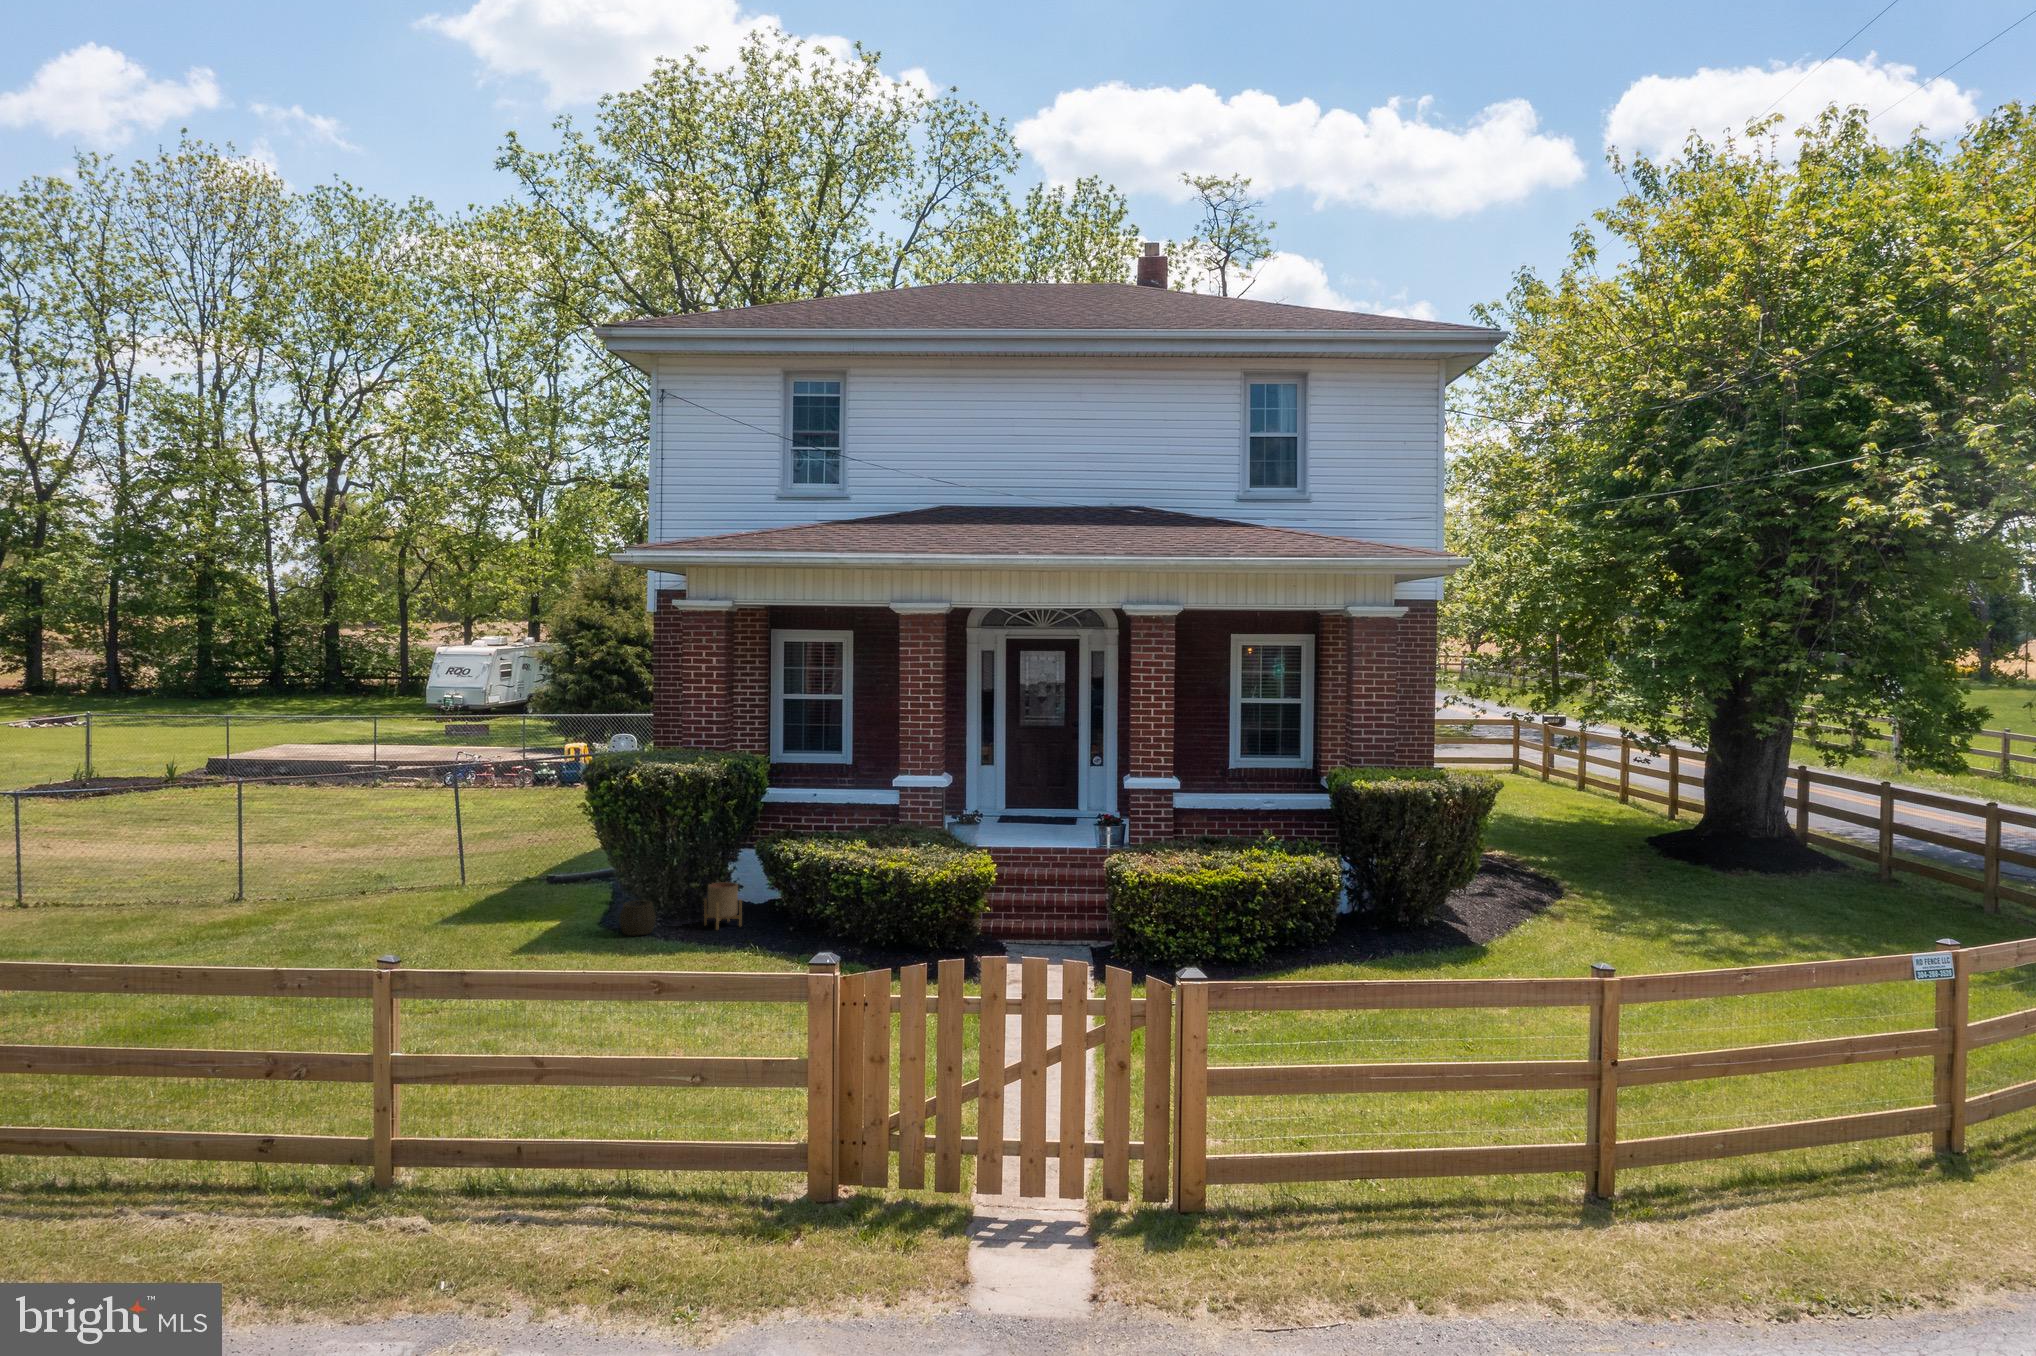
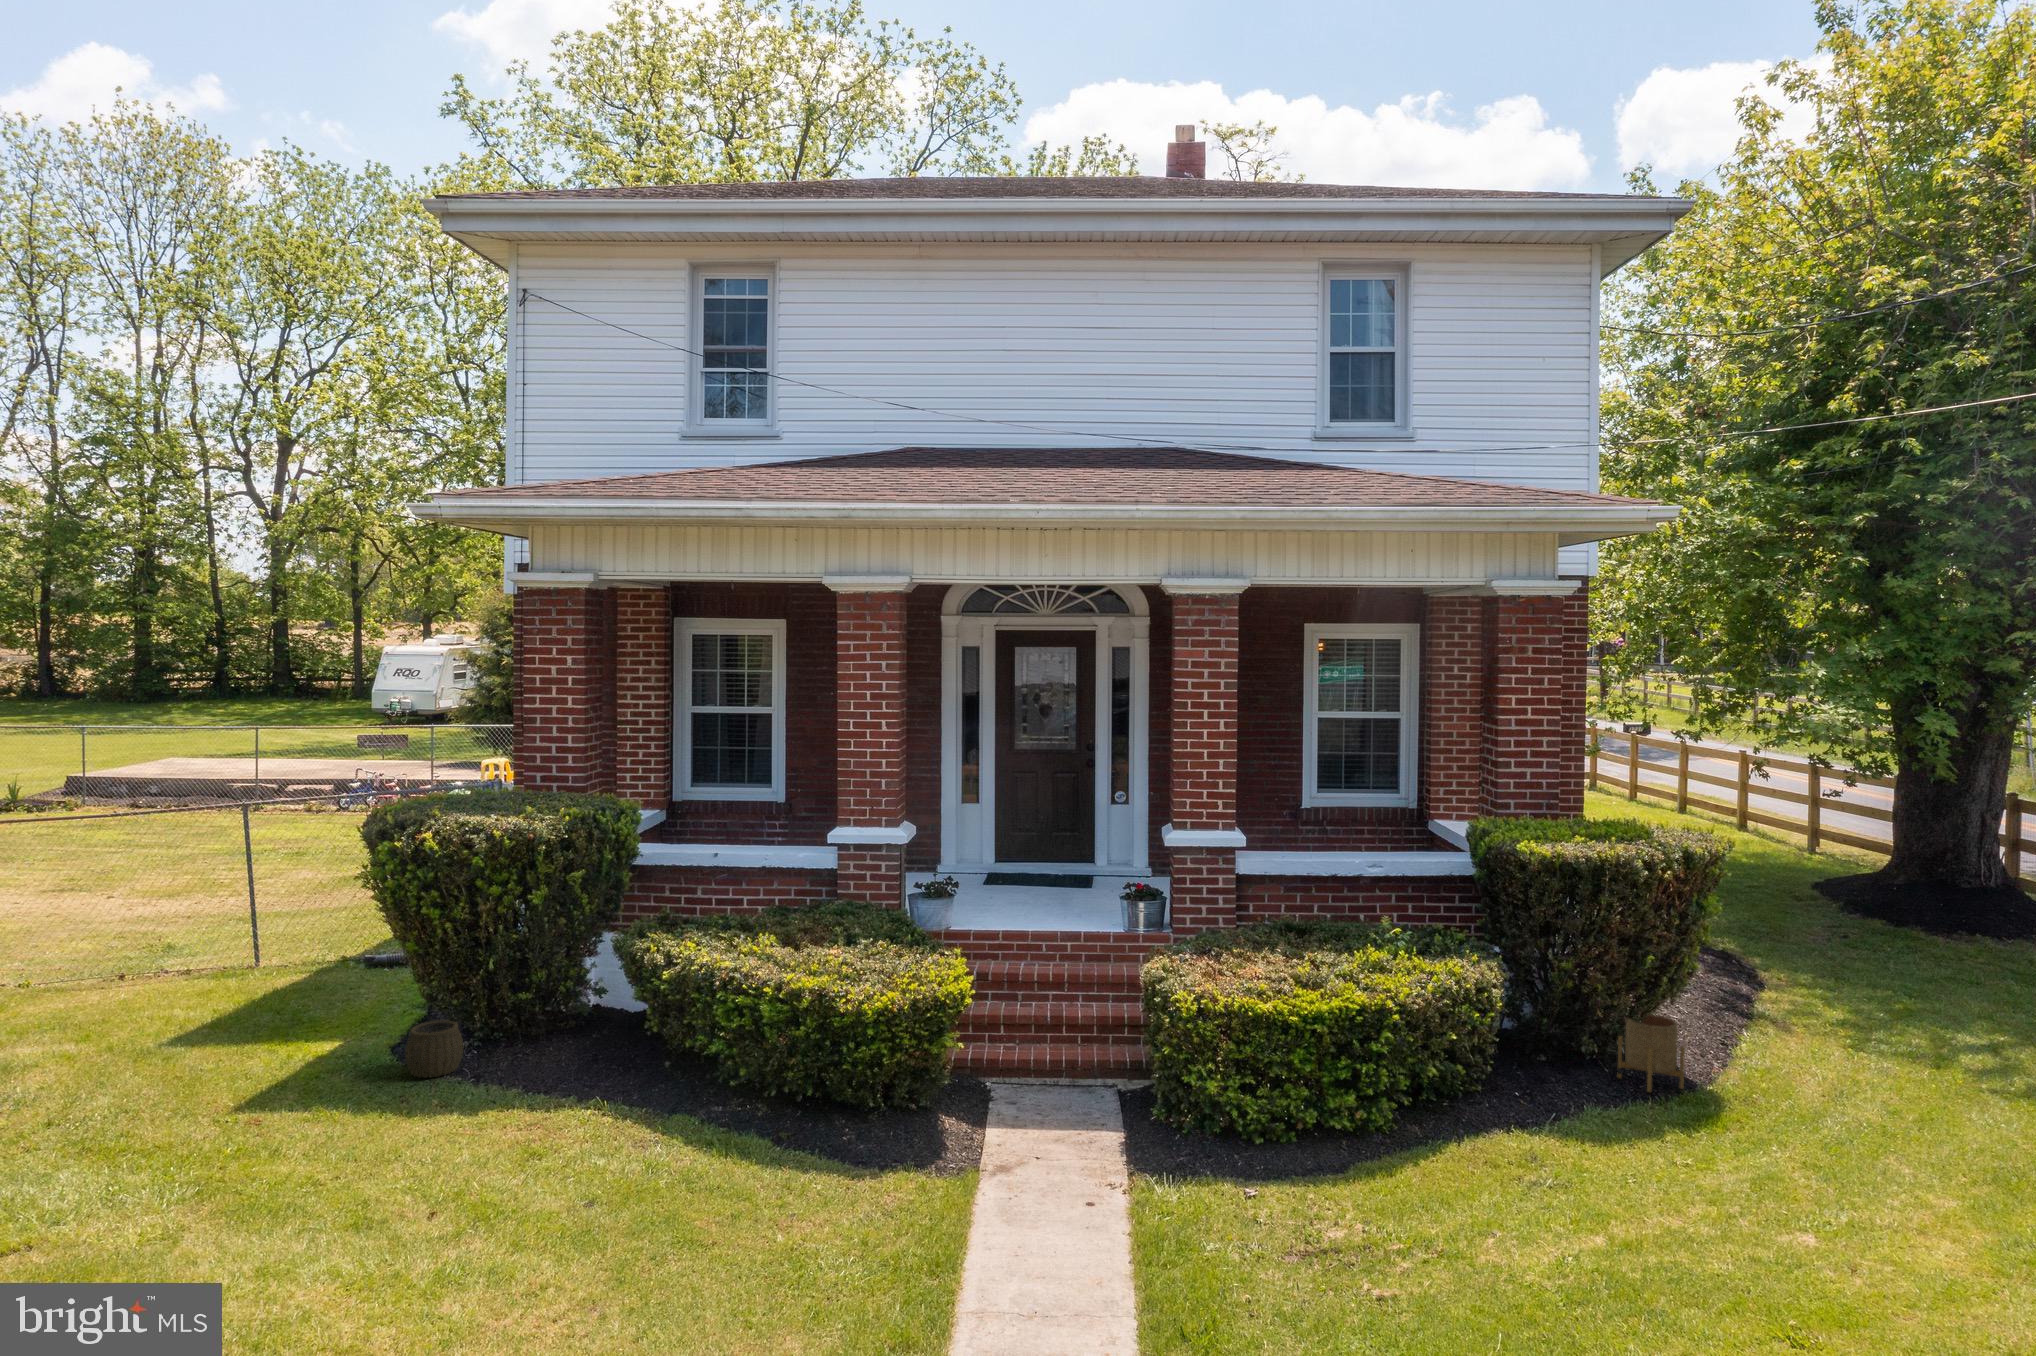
planter: present [704,882,742,929] -> present [1618,1013,1685,1092]

